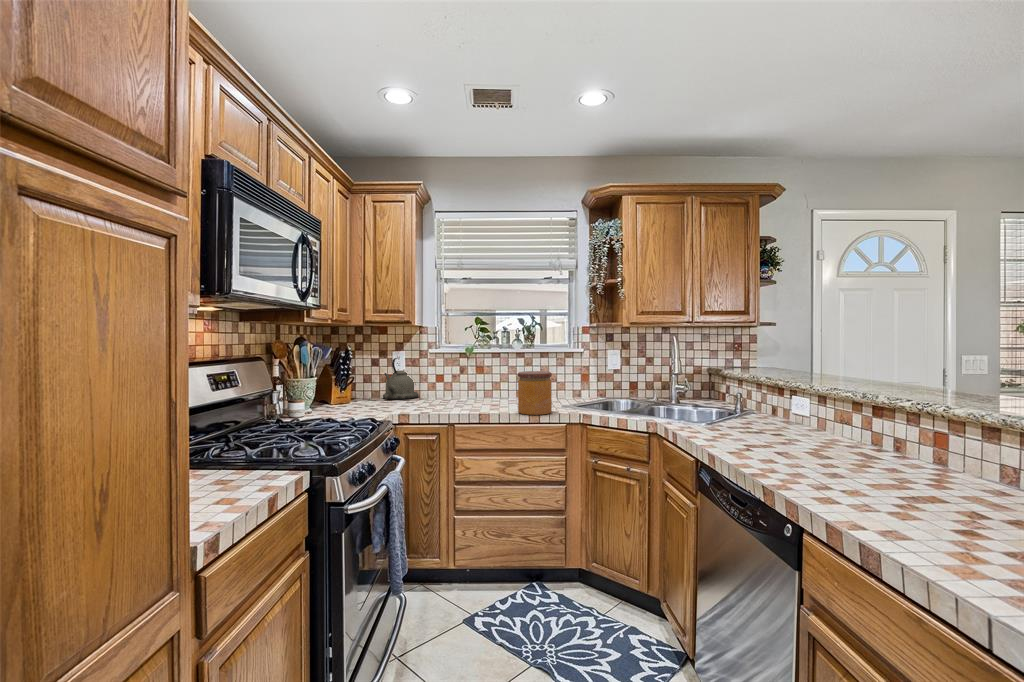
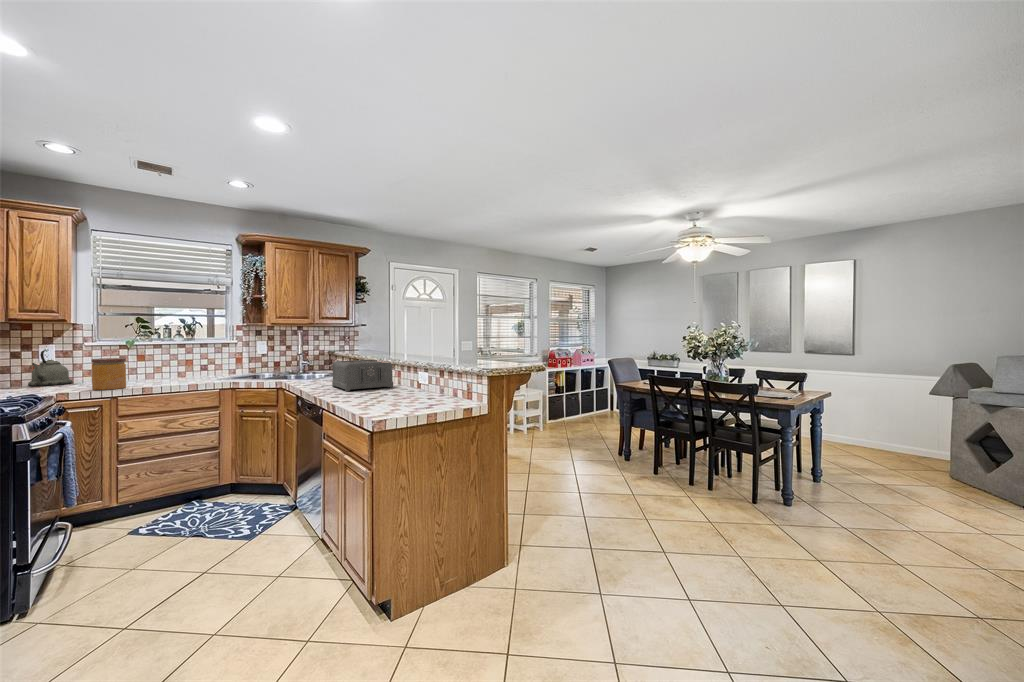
jar: present [518,371,552,415] -> present [91,358,126,390]
toaster: none [765,397,934,474] -> present [332,360,393,391]

